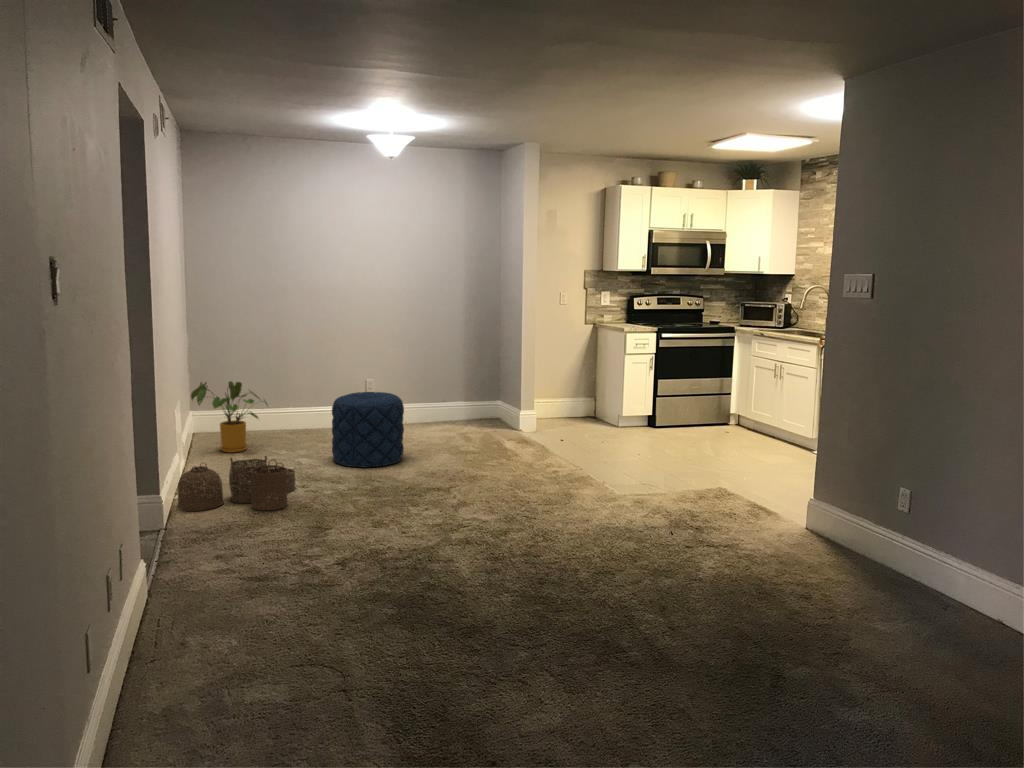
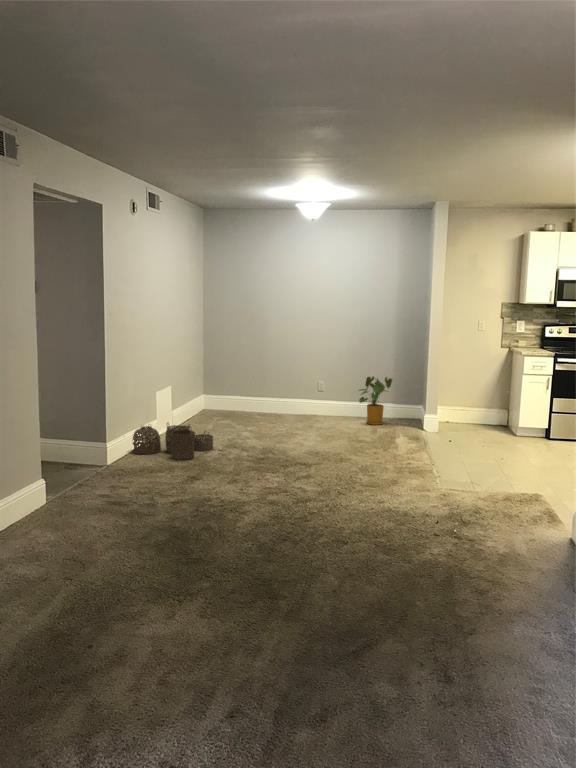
house plant: present [191,381,267,453] -> present [358,376,392,425]
pouf: present [332,392,404,467] -> none [258,389,309,443]

